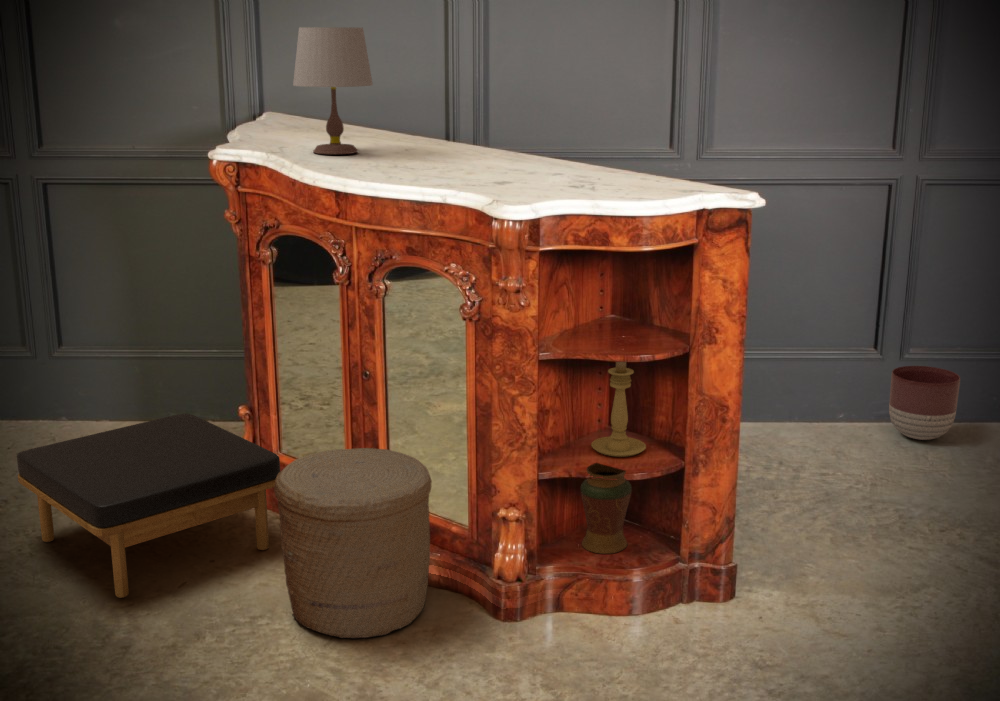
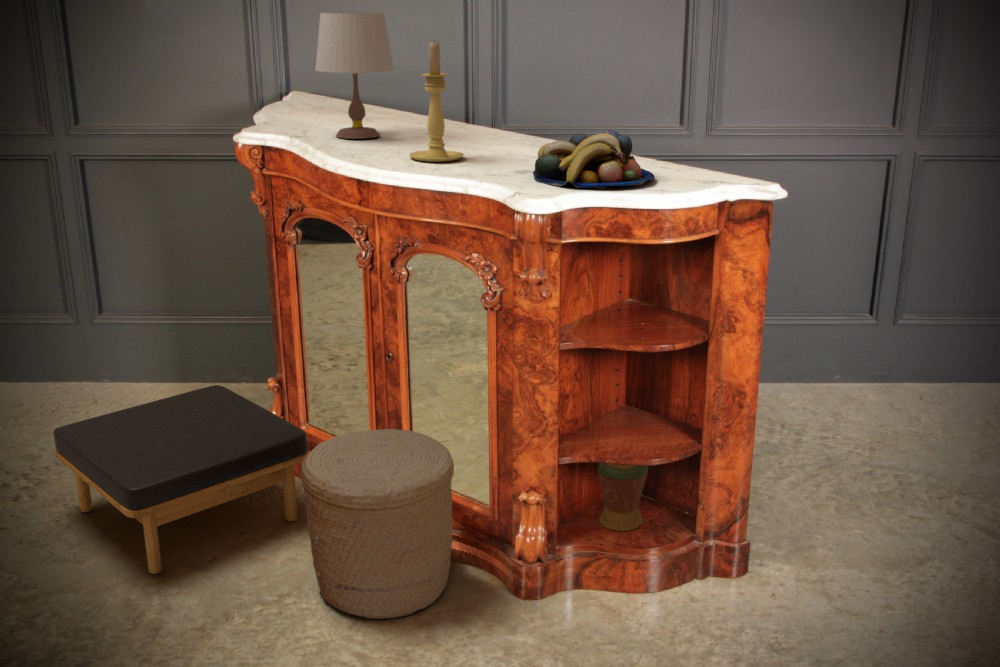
fruit bowl: none [511,142,634,195] -> present [533,130,654,188]
candle holder: present [591,362,646,457] -> present [409,41,464,162]
planter: present [889,366,960,440] -> none [886,332,955,403]

